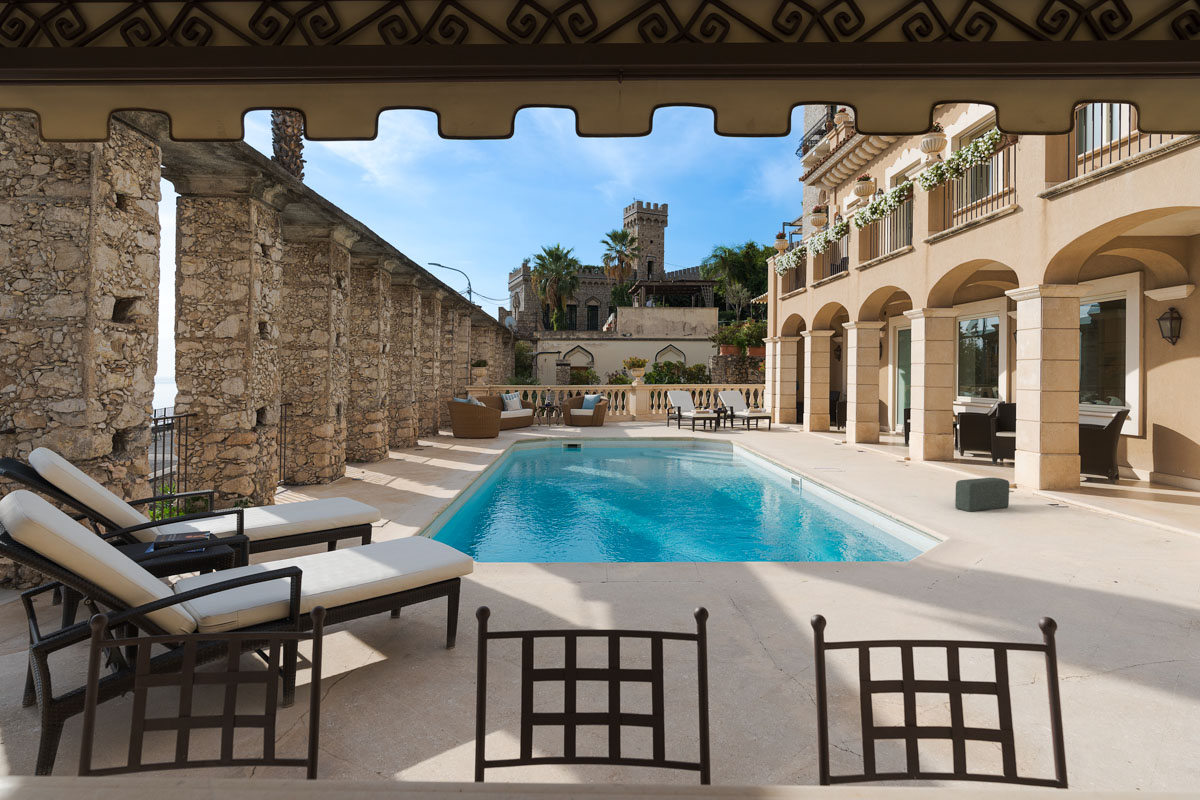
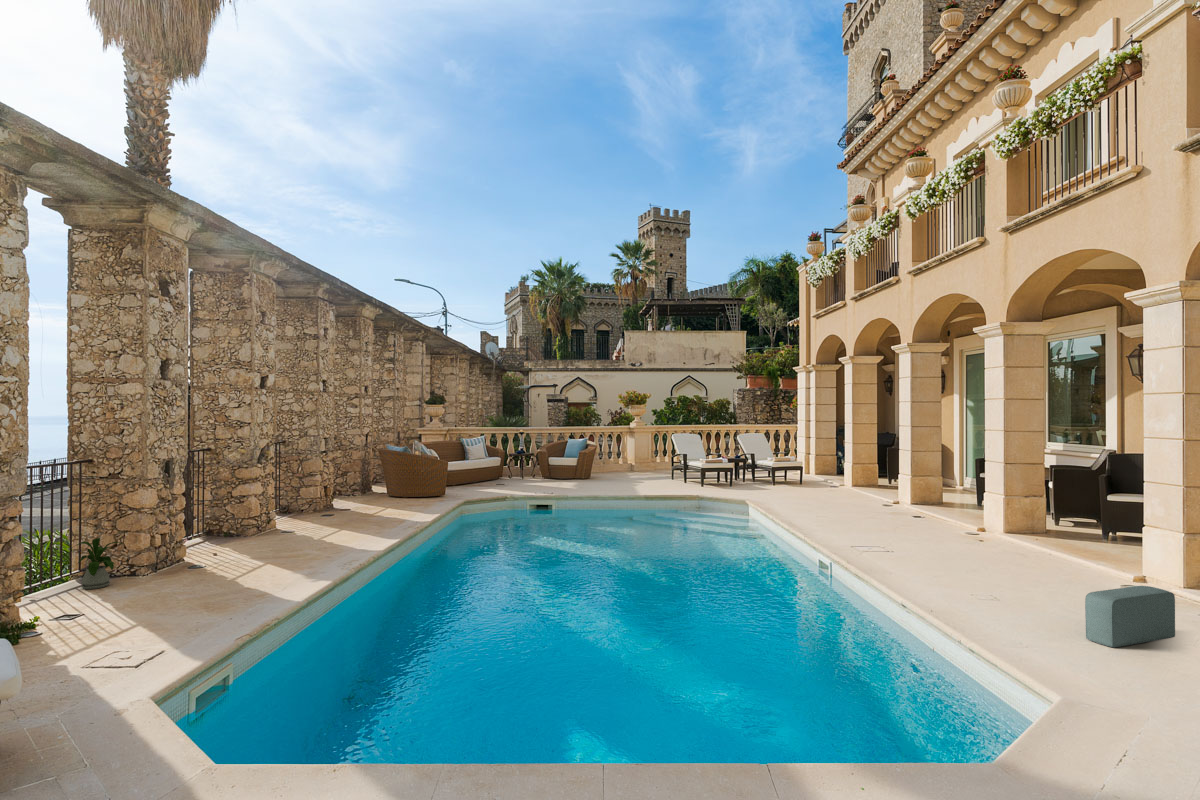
house plant: none [289,455,324,490] -> present [77,538,123,589]

